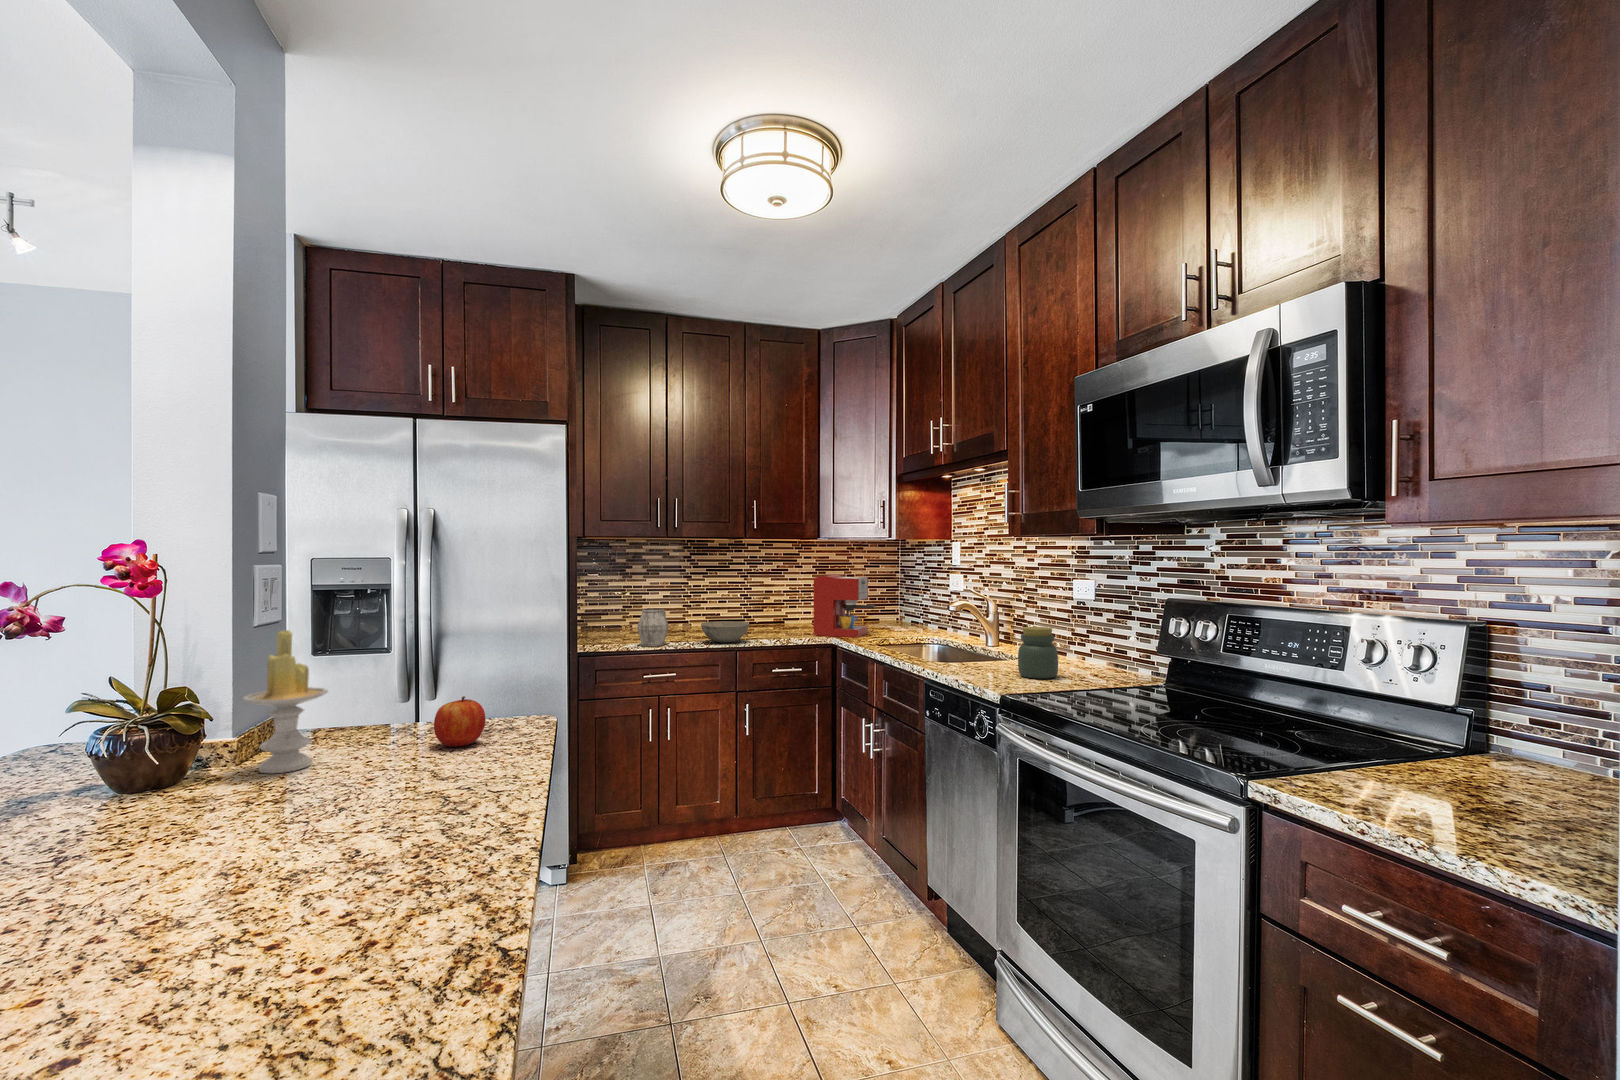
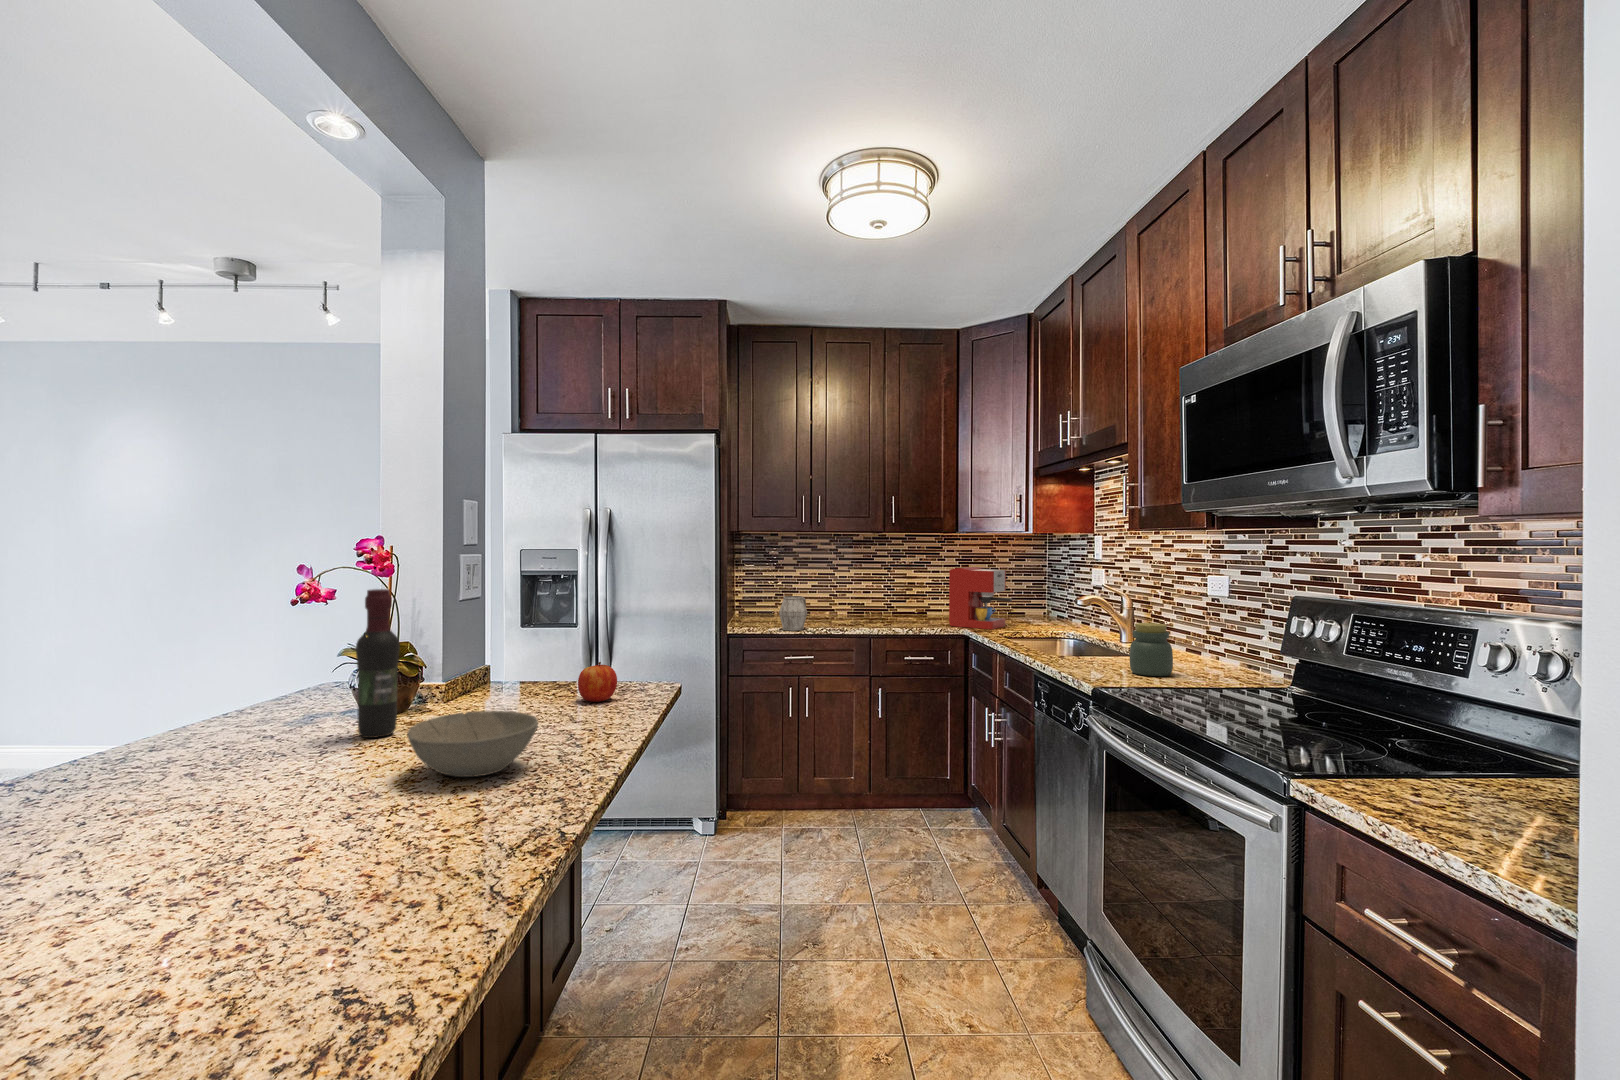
wine bottle: none [113,614,185,827] -> present [356,589,400,738]
bowl: present [701,621,749,643] -> present [407,711,538,777]
candle: present [243,630,328,773] -> none [444,604,501,711]

